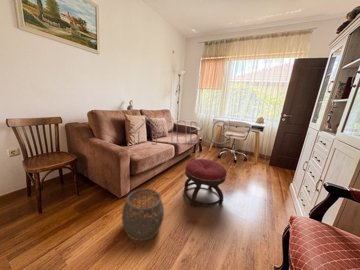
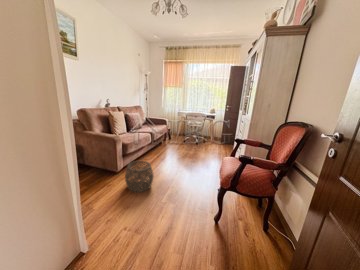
ottoman: present [184,159,227,207] -> none [162,140,191,173]

